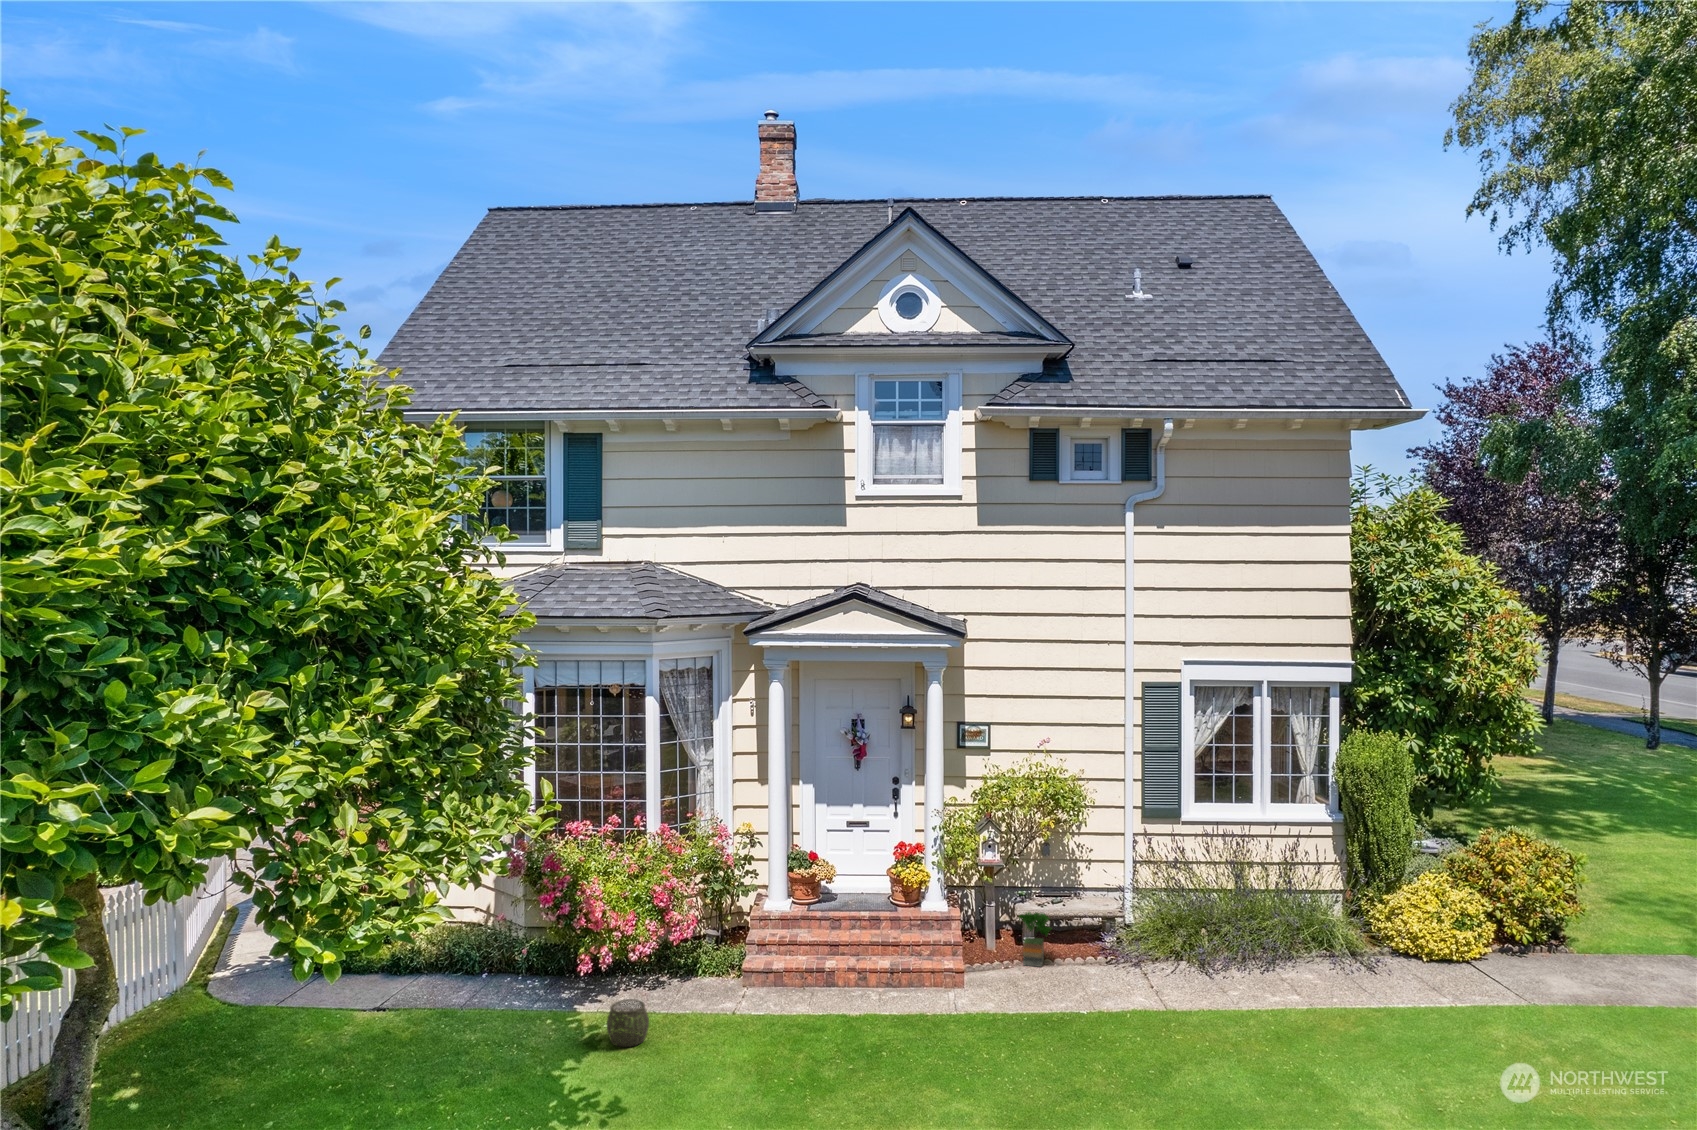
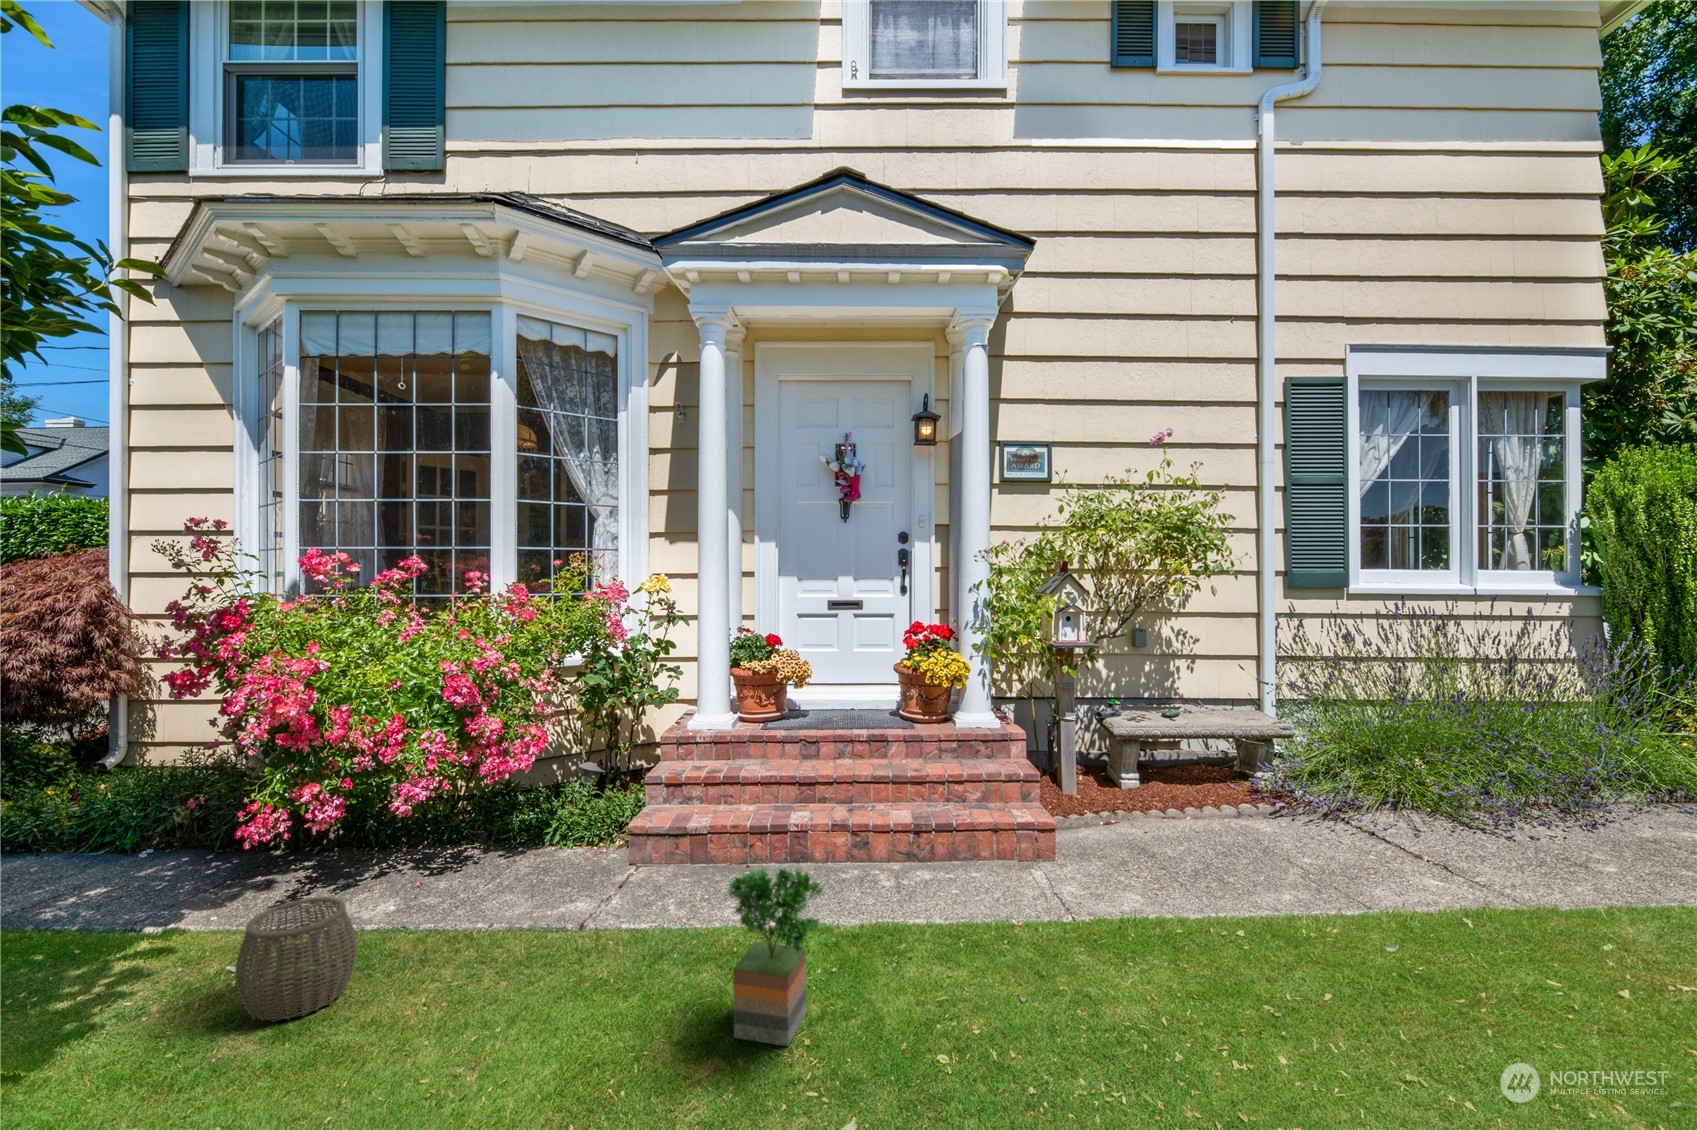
potted tree: present [1019,912,1051,967] -> present [727,868,823,1046]

